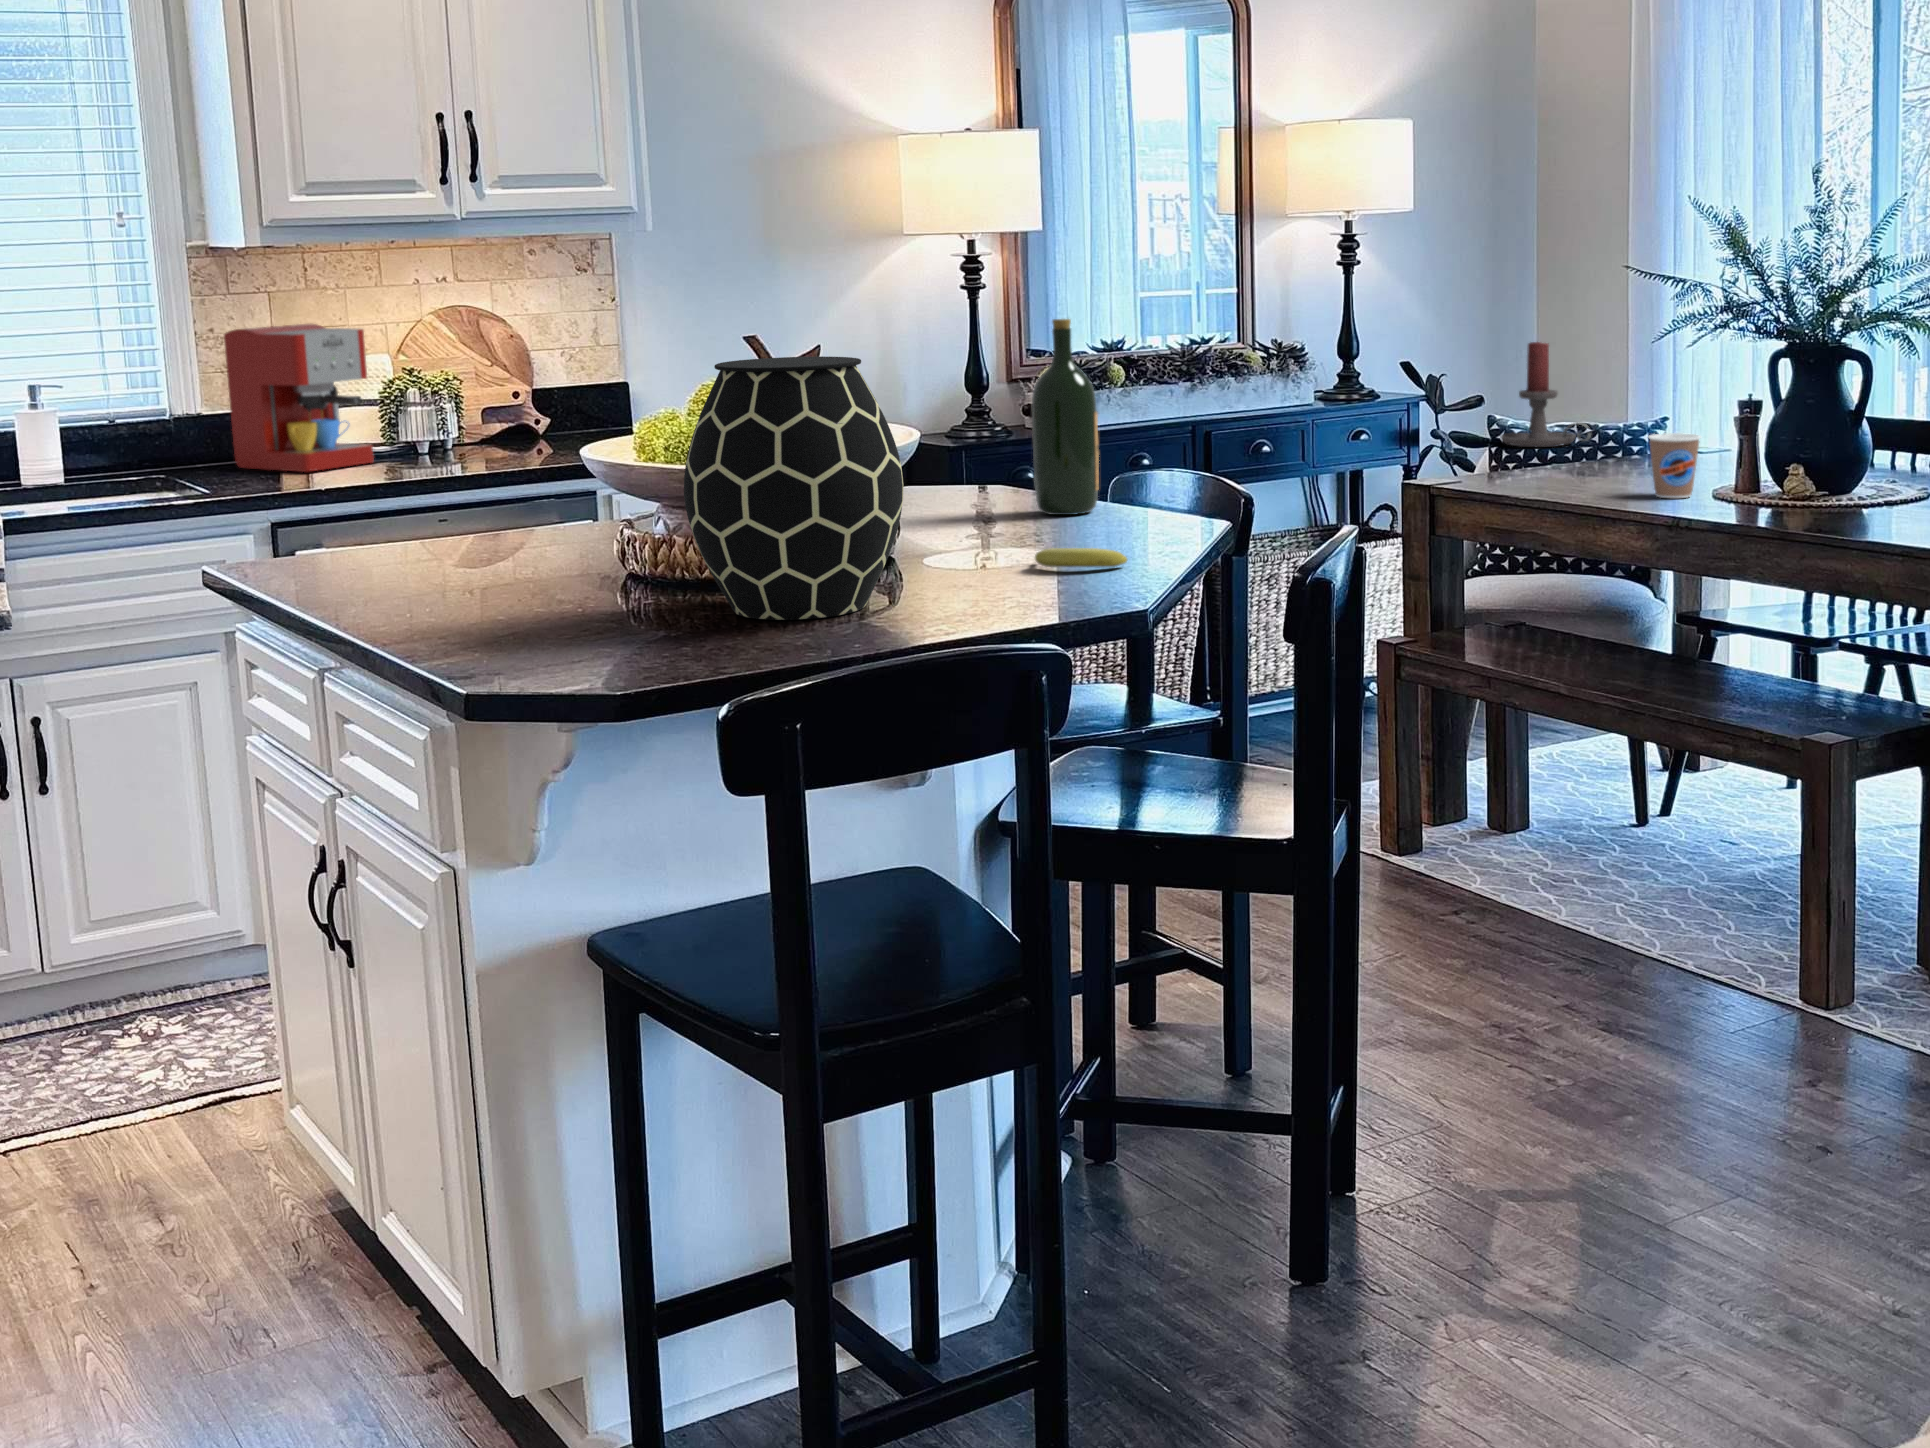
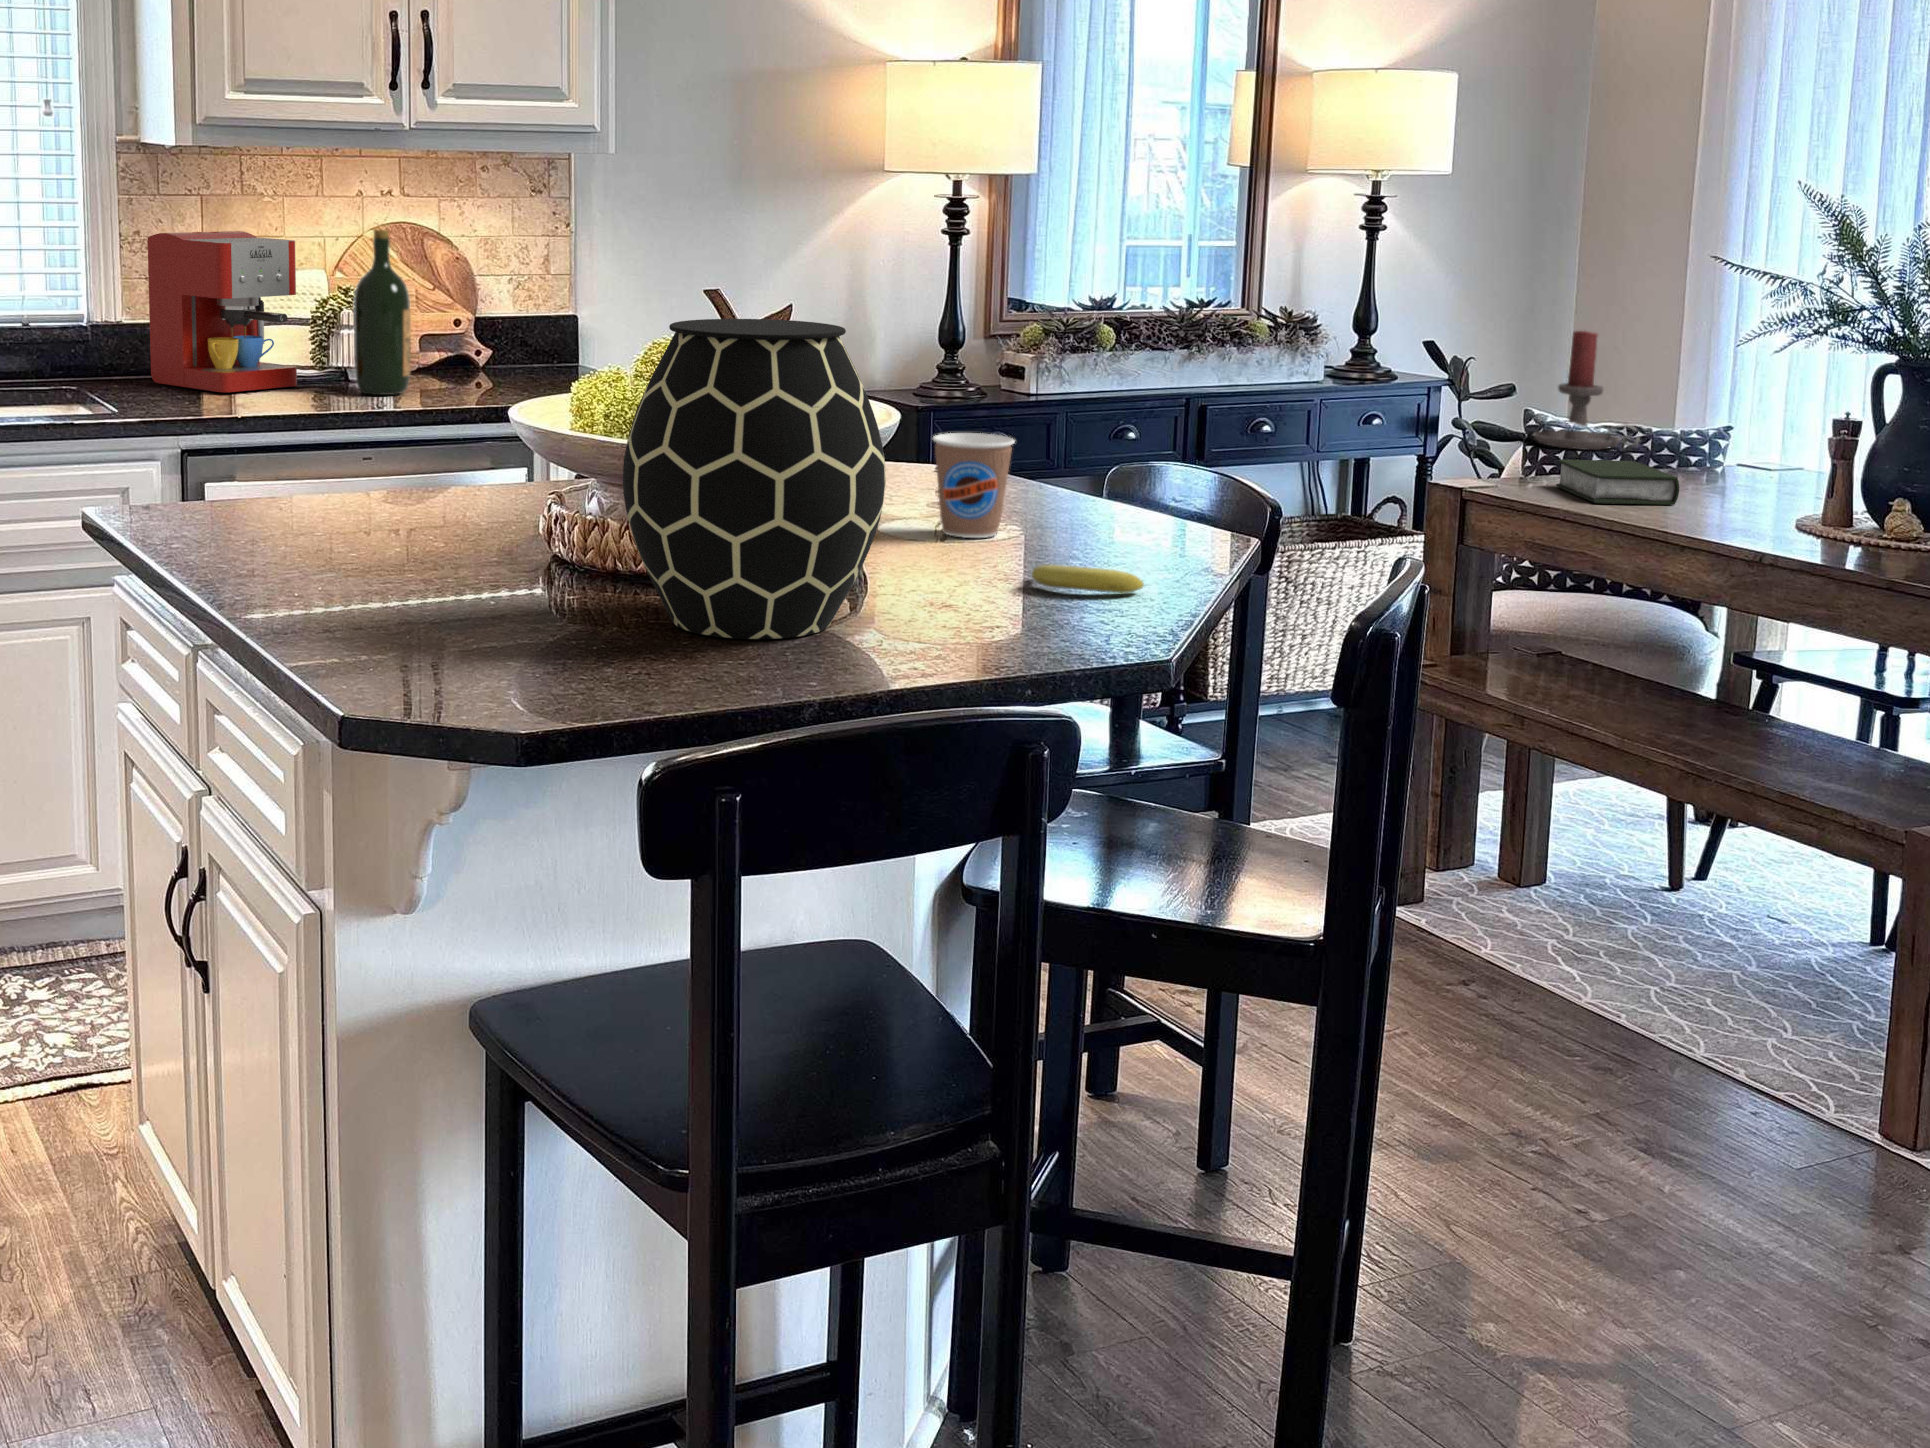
wine bottle: present [1032,319,1099,515] -> present [354,230,411,395]
coffee cup: present [1649,433,1700,498] -> present [932,433,1015,538]
book: none [1513,451,1614,489] -> present [1556,460,1679,505]

